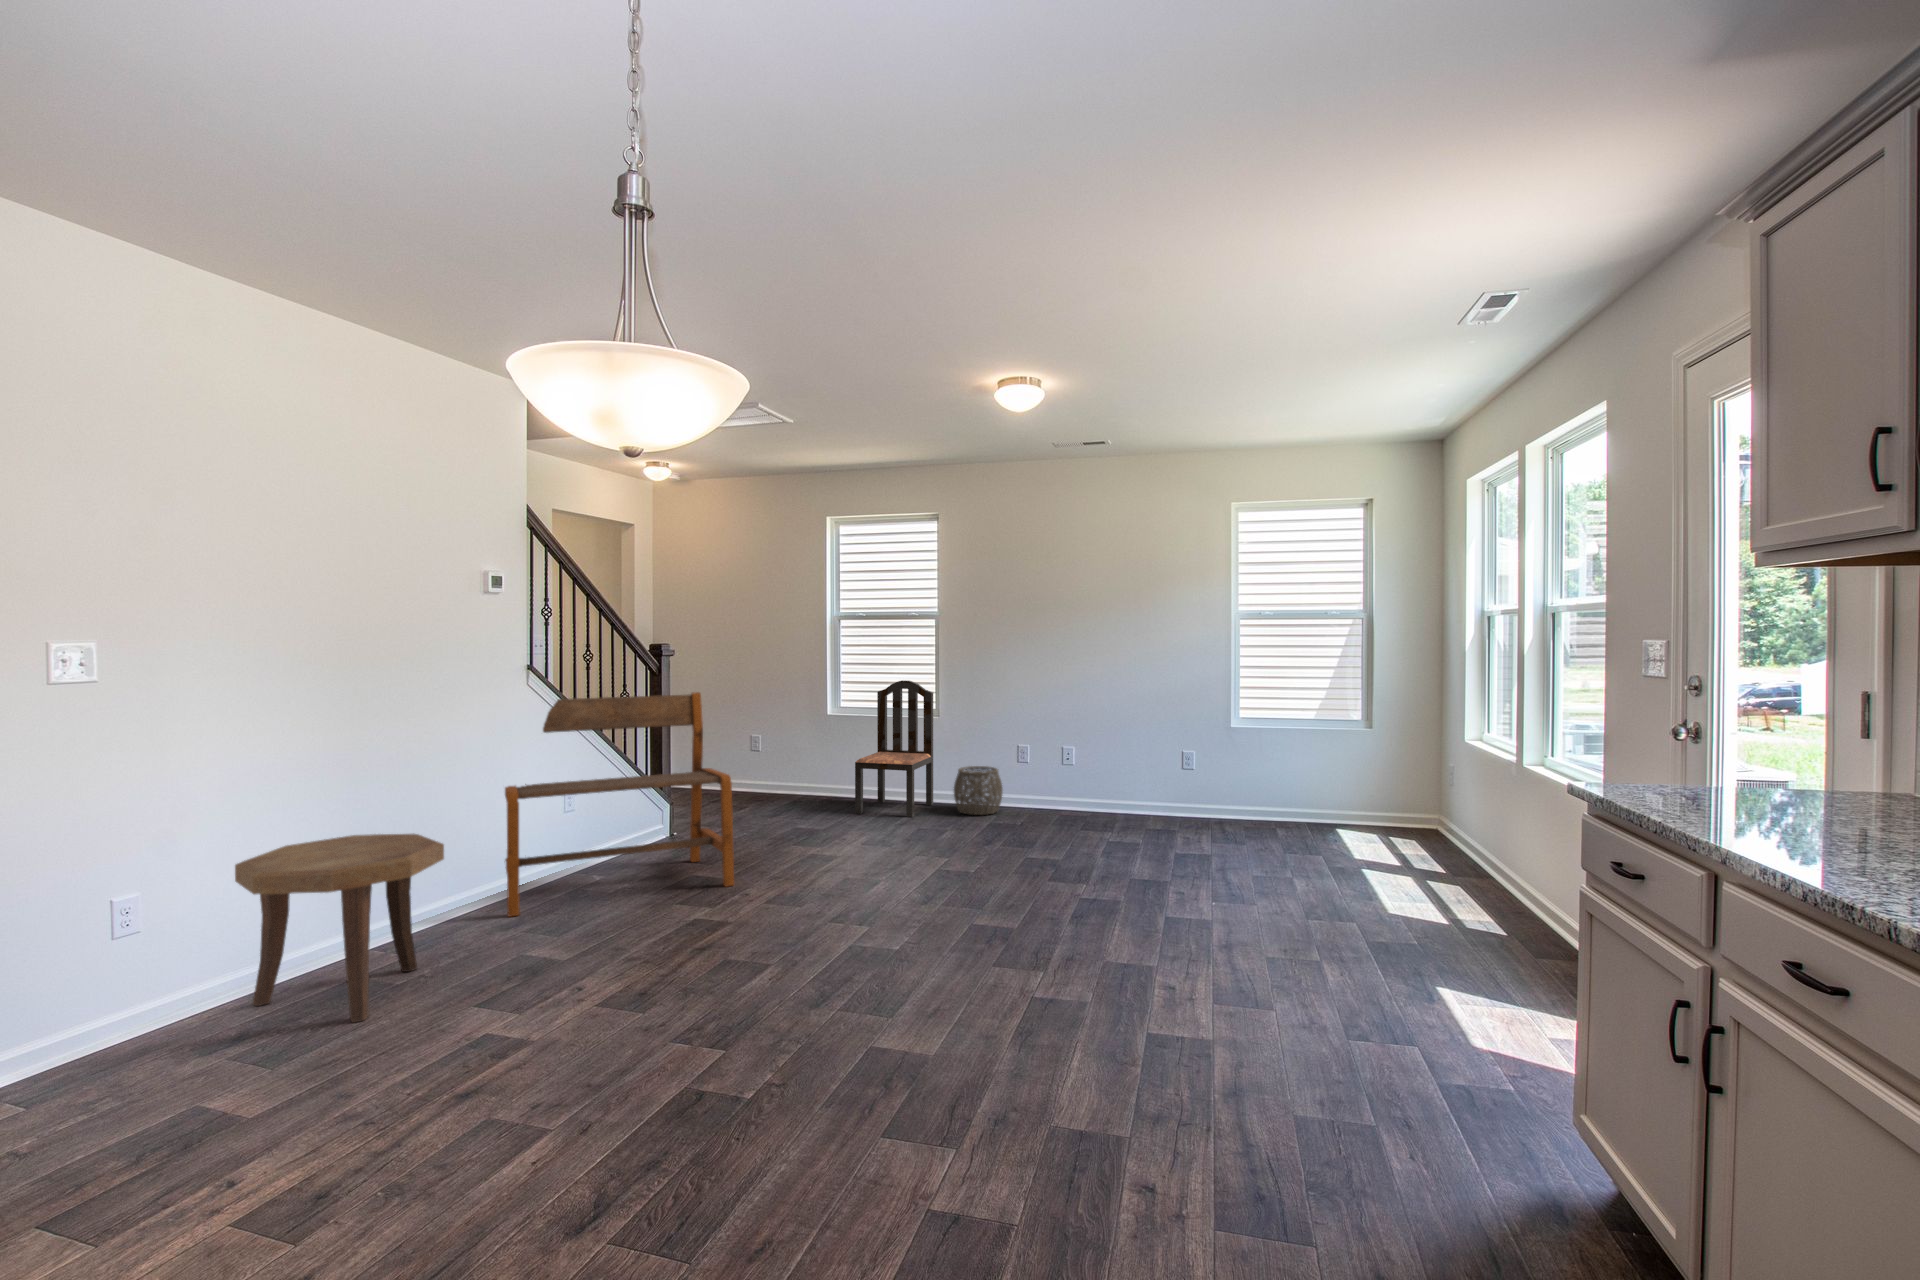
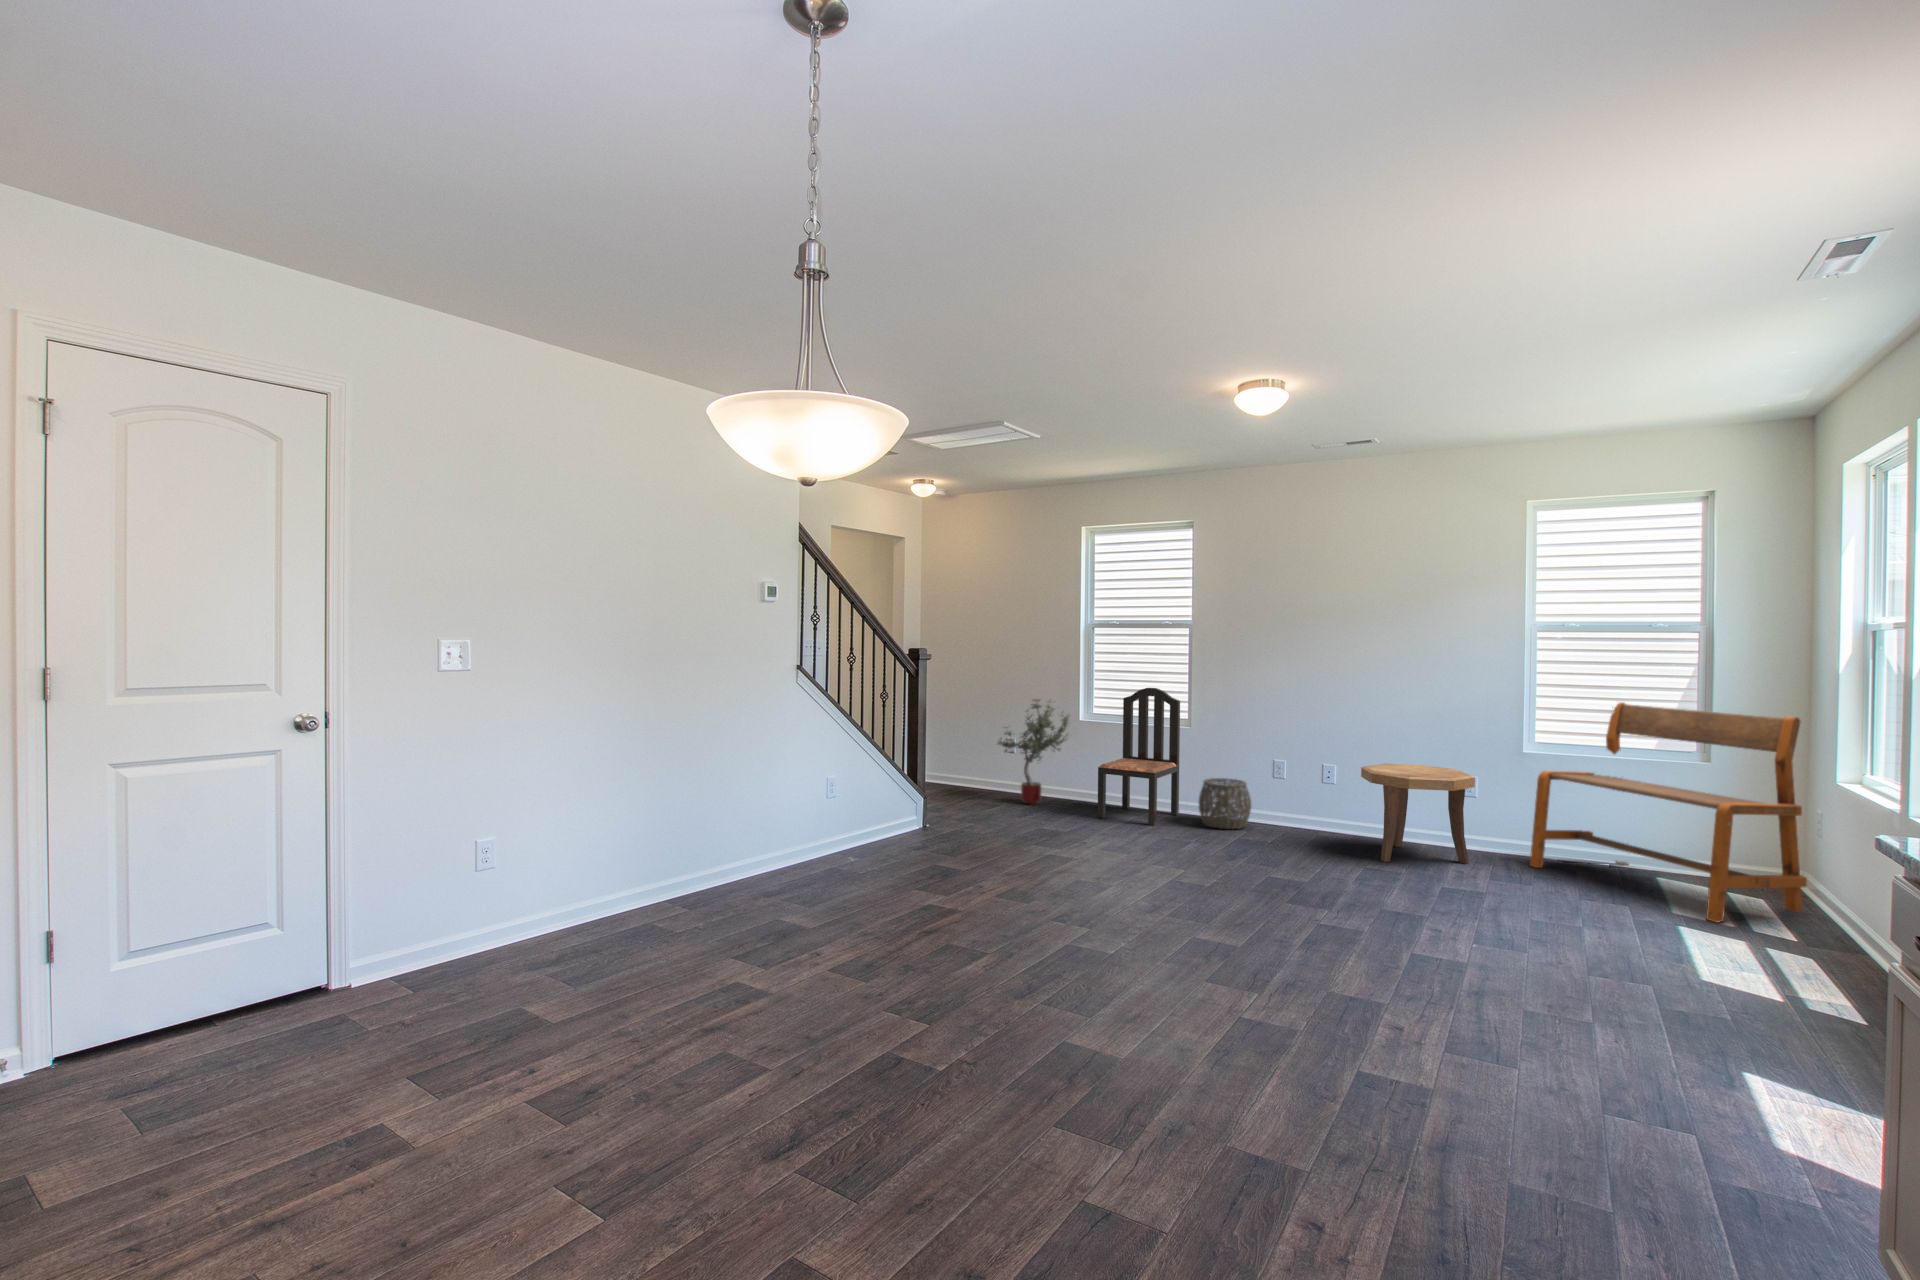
bench: present [505,692,734,917] -> present [1530,702,1807,923]
potted tree: none [745,695,826,805] -> present [998,699,1069,805]
side table: present [235,834,444,1022] -> present [1361,763,1475,864]

